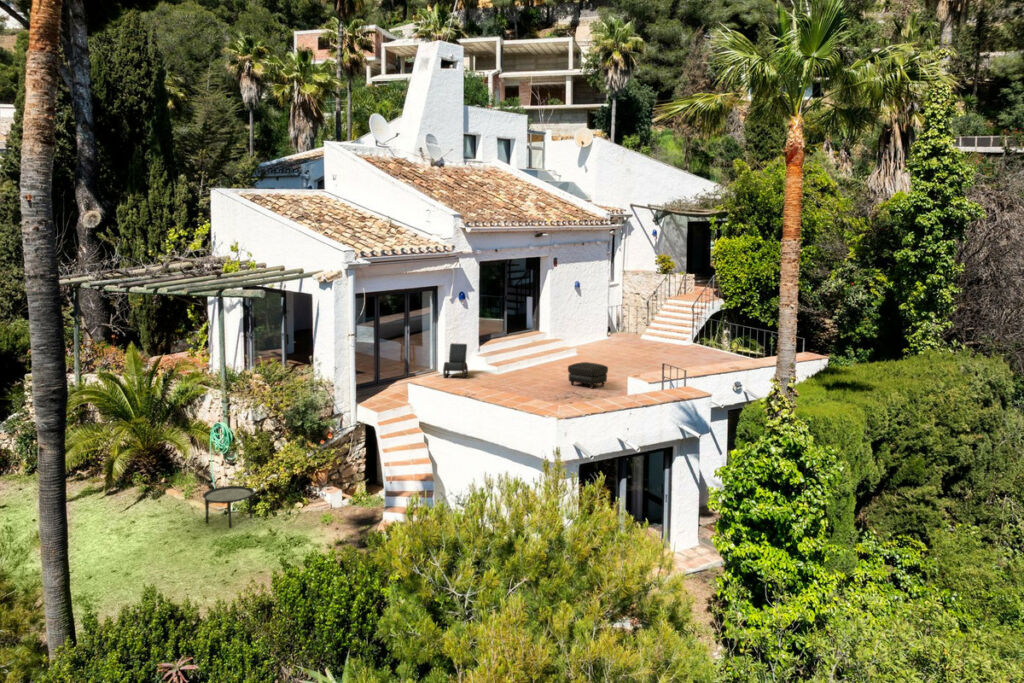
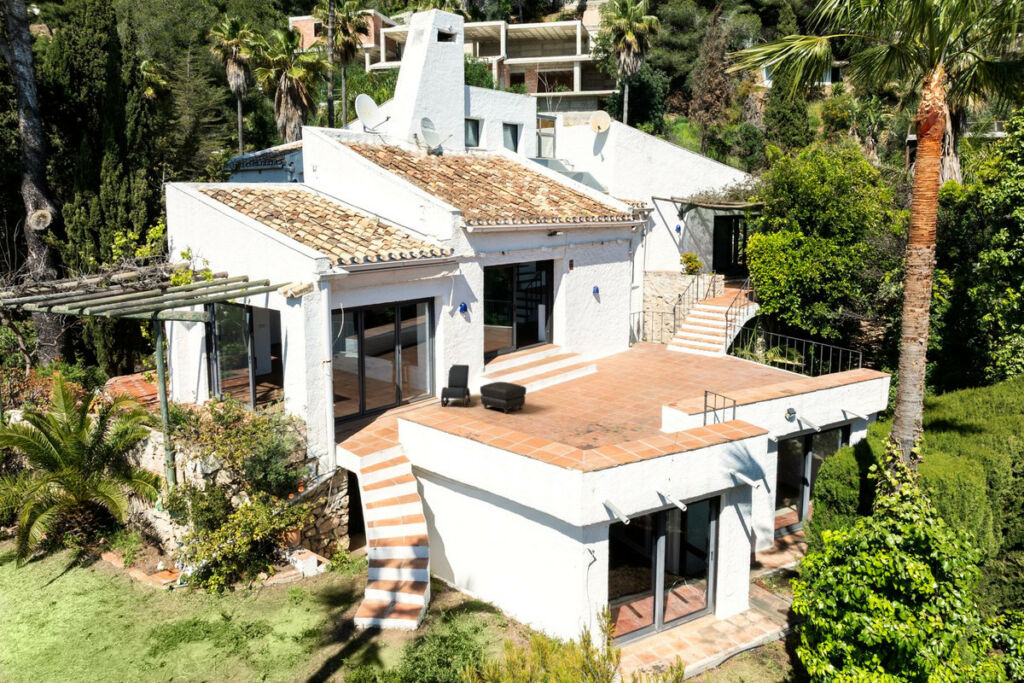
ottoman: present [568,362,608,388] -> present [480,382,526,413]
round table: present [203,486,254,528] -> none [138,553,204,612]

